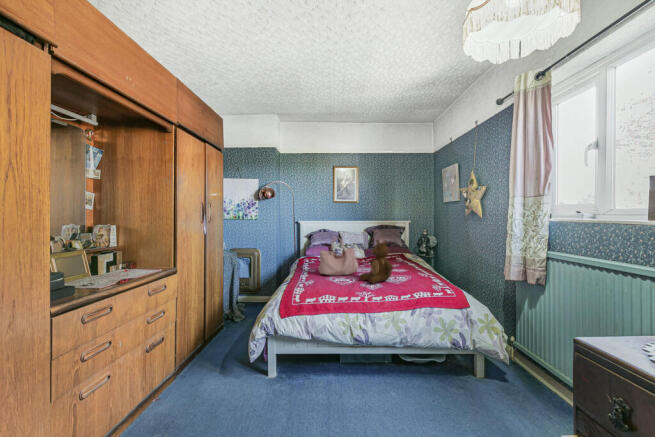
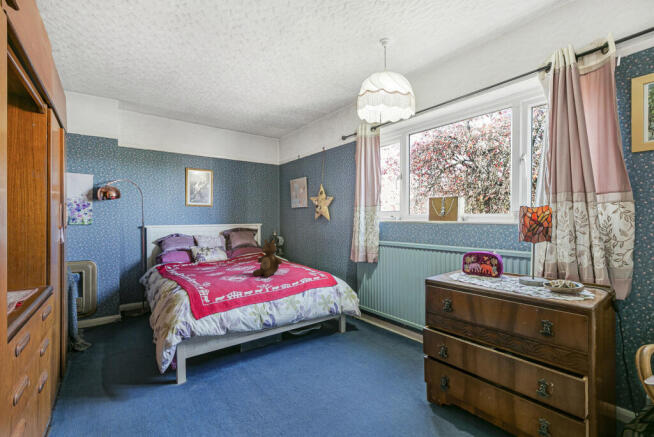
handbag: present [319,238,358,276] -> none [206,240,242,277]

